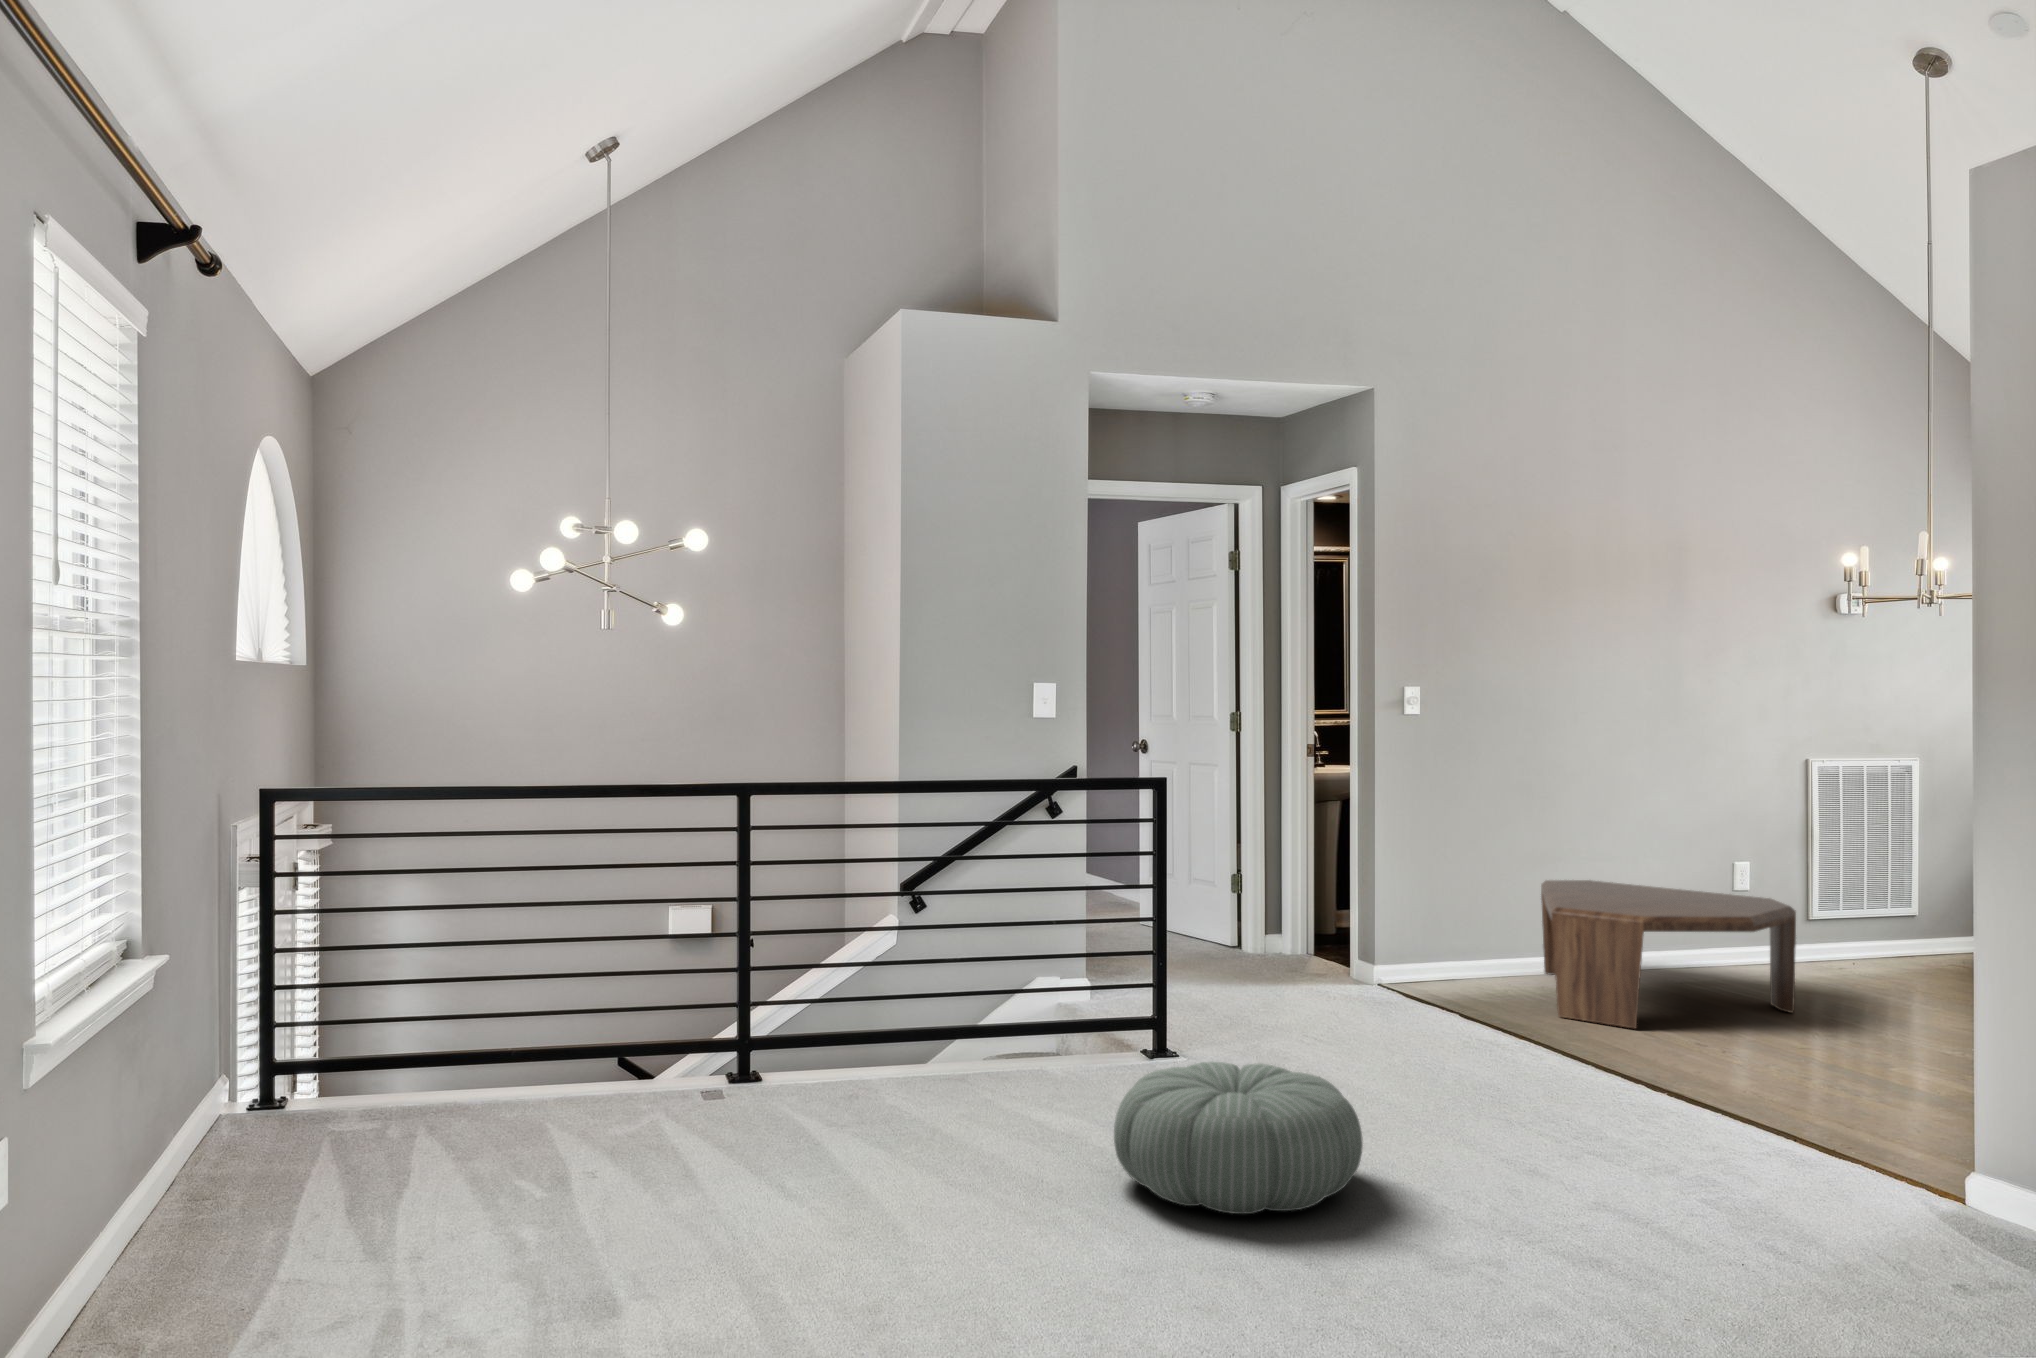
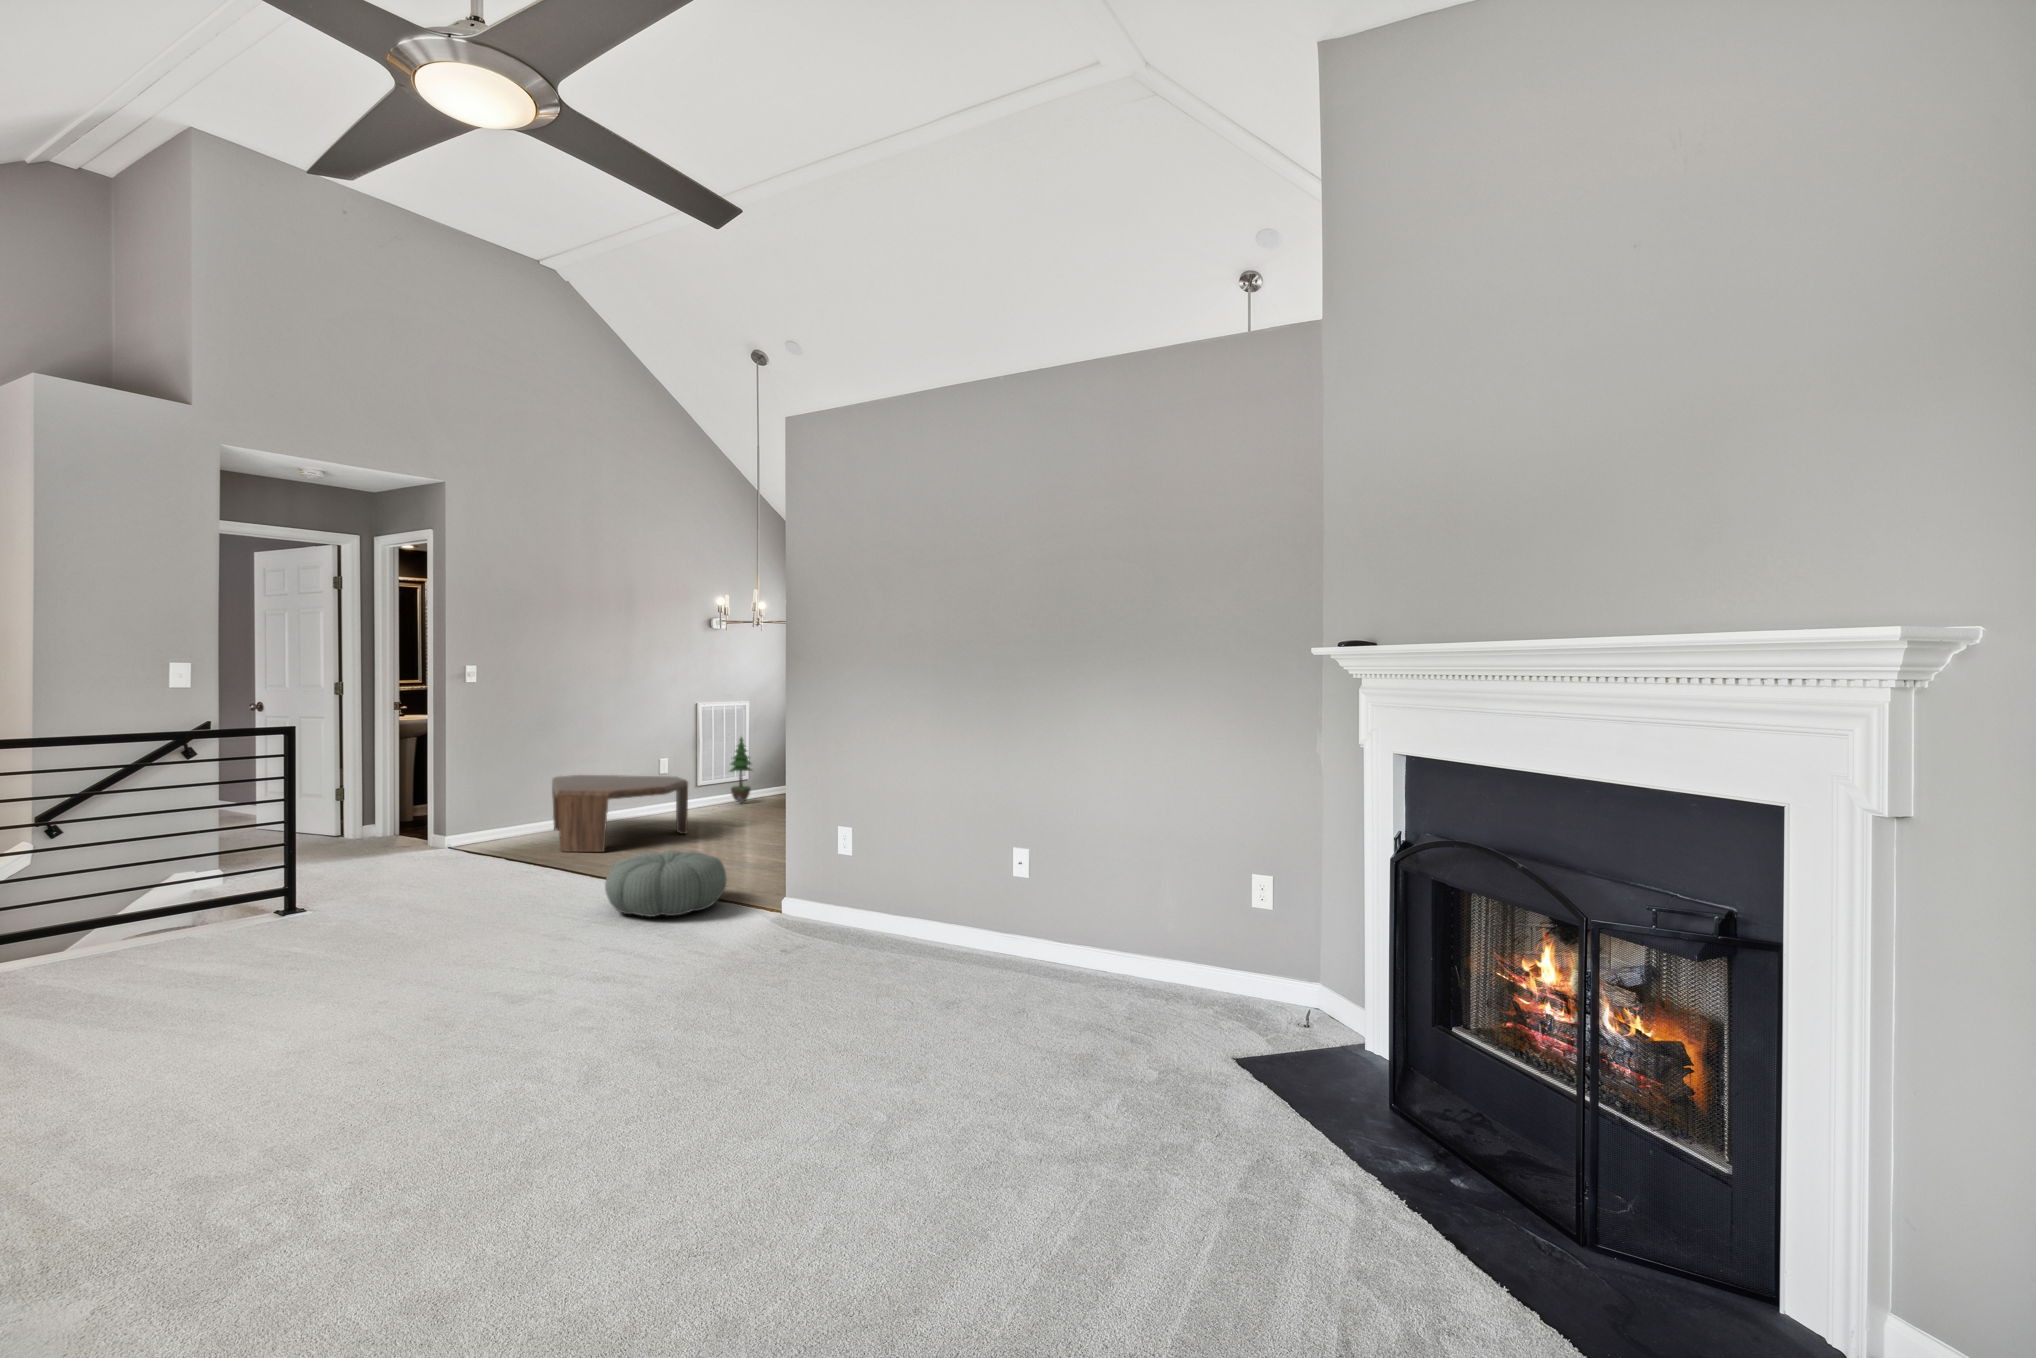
potted tree: none [1869,825,1925,962] -> present [730,737,751,803]
pouf: present [1114,1062,1363,1214] -> present [605,851,726,917]

